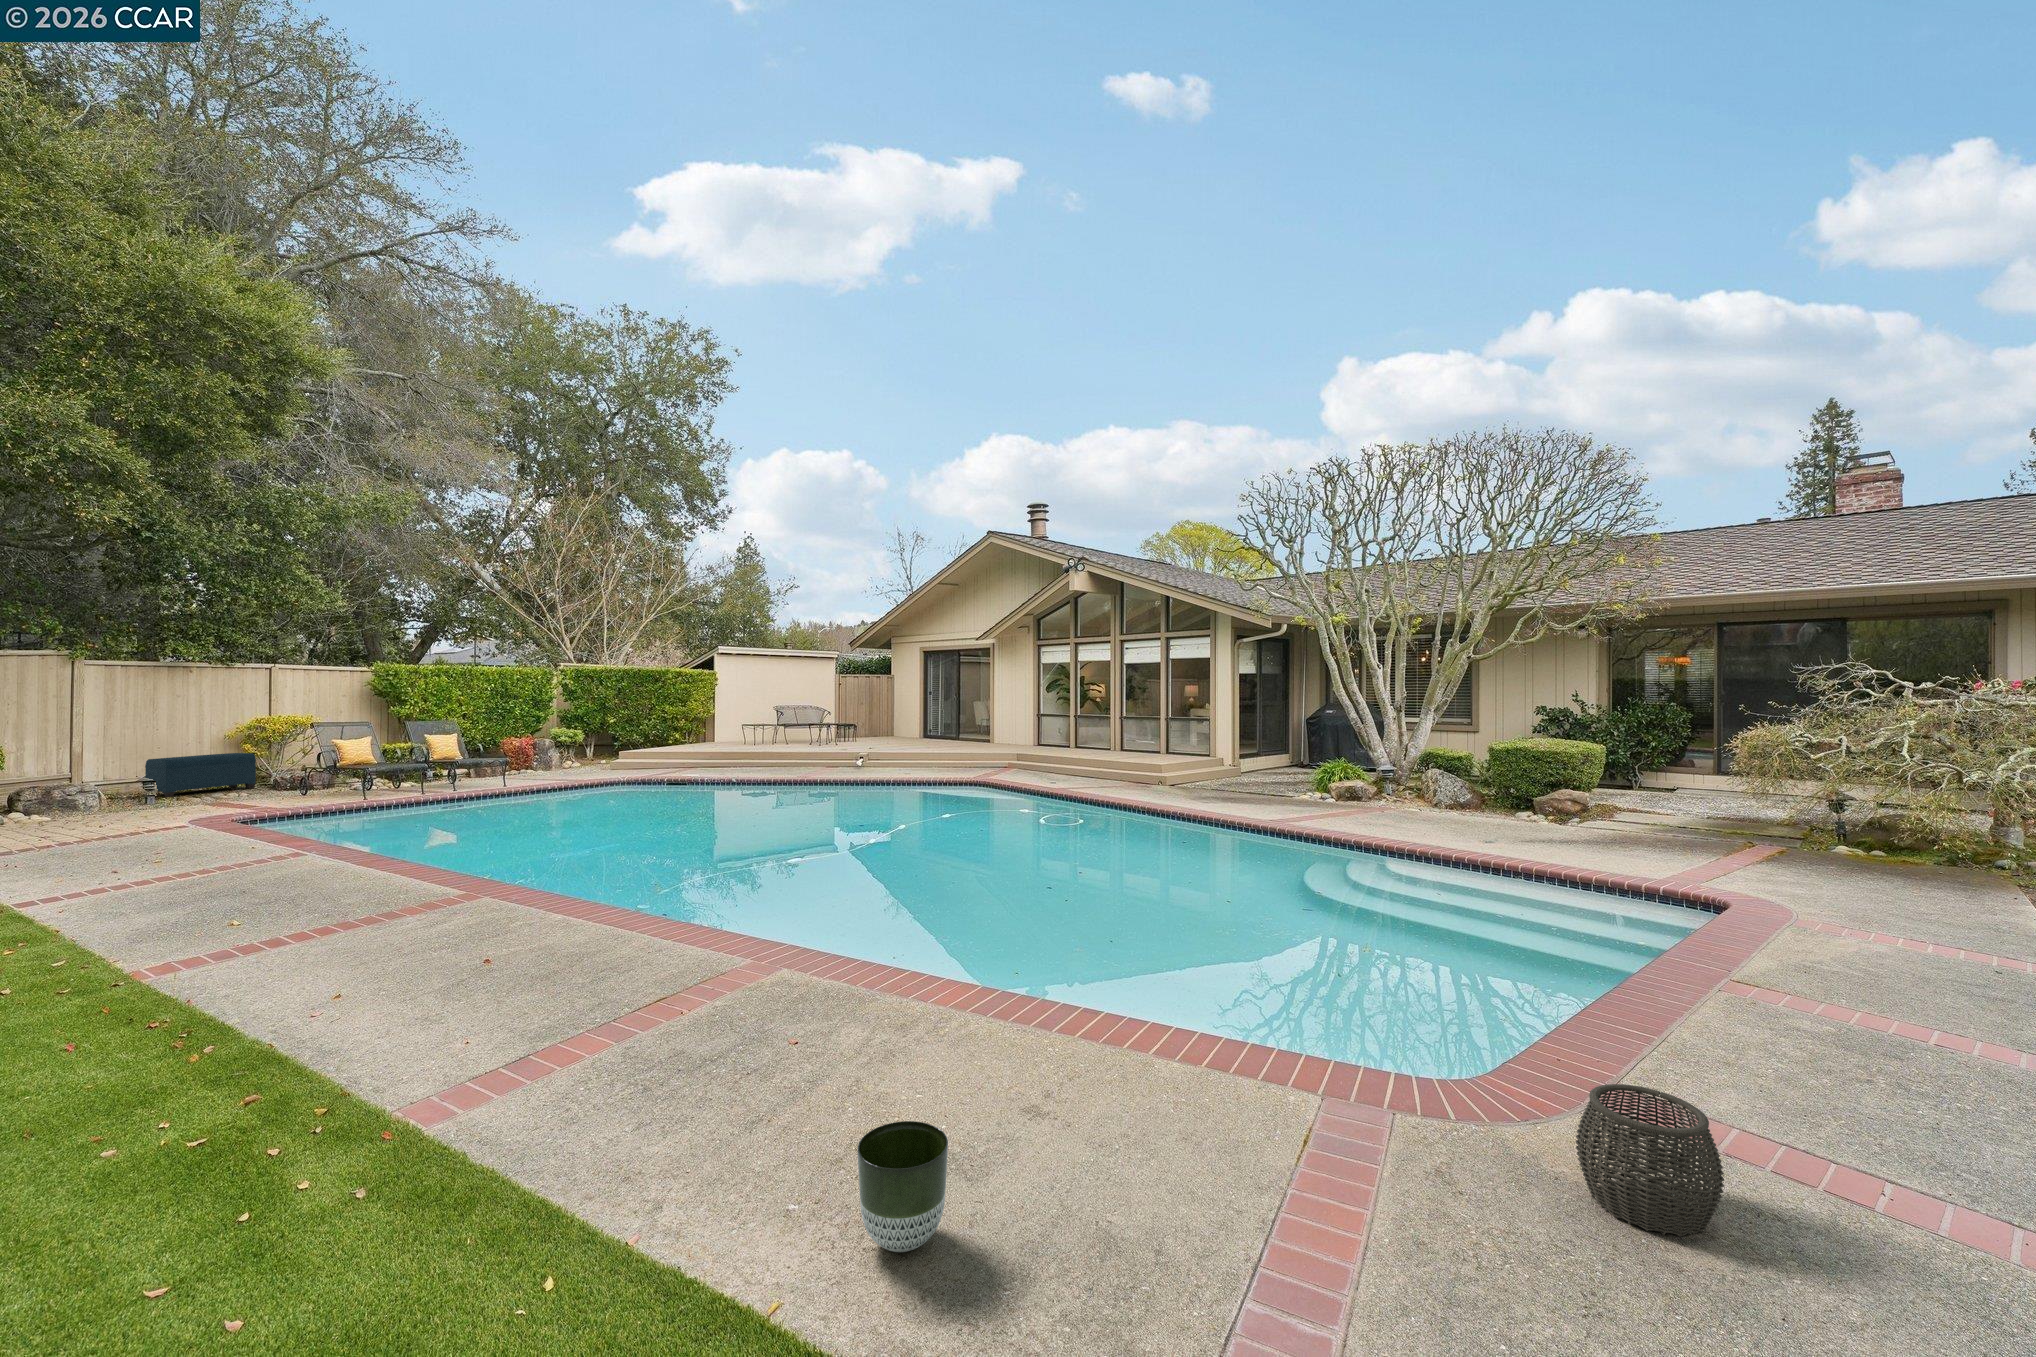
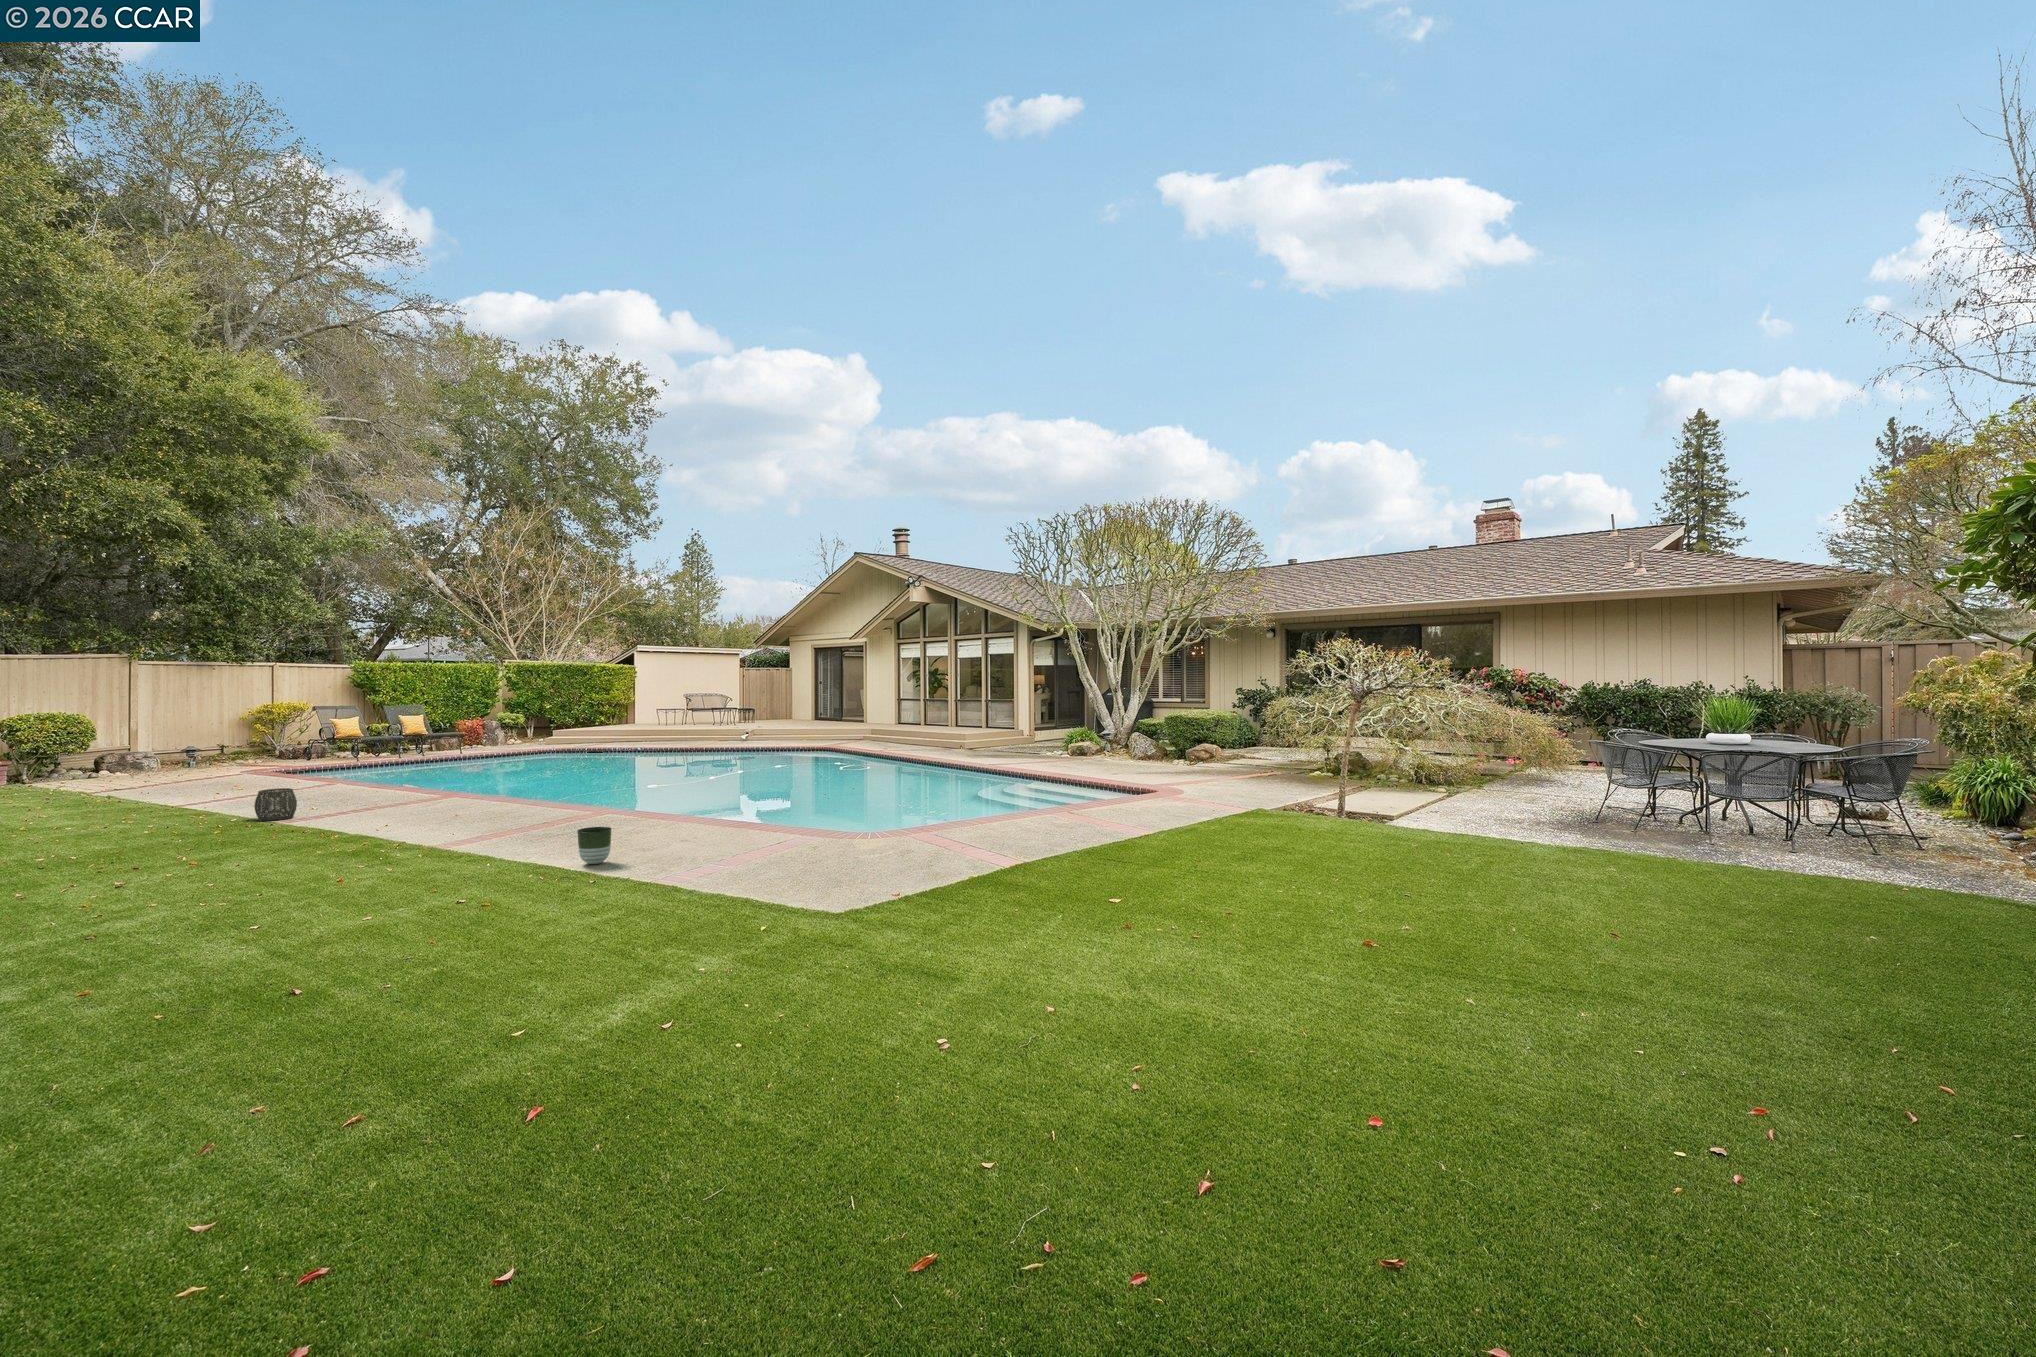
bench: present [145,753,256,797] -> none [189,730,268,761]
woven basket: present [1576,1084,1724,1237] -> present [254,788,297,821]

